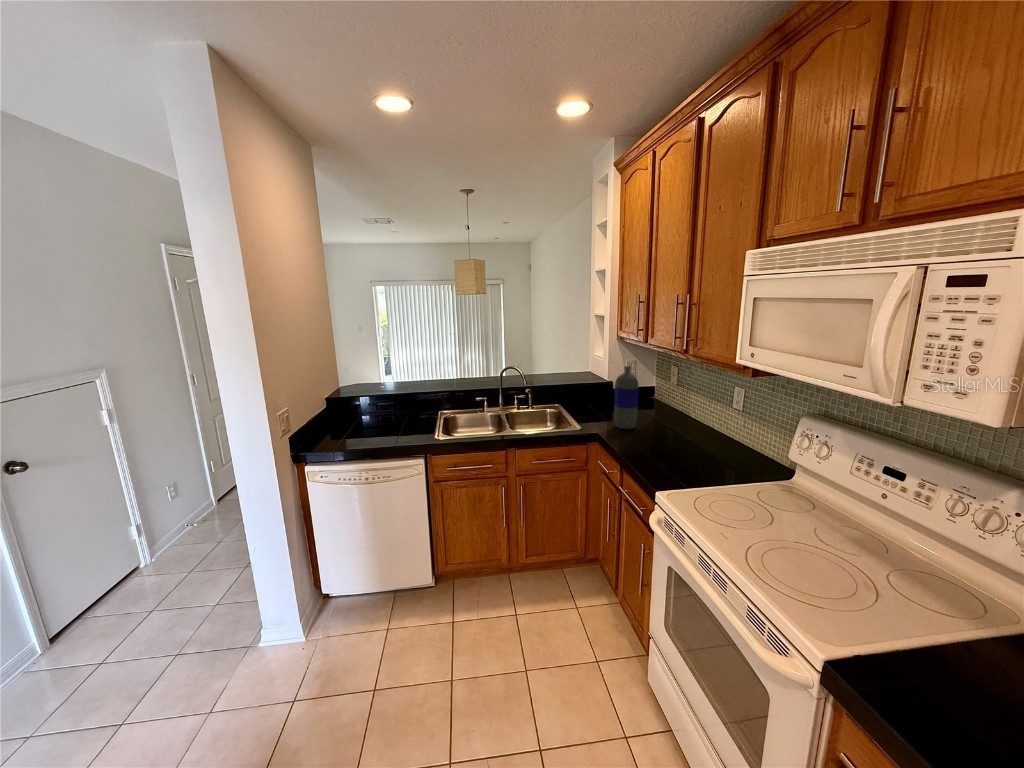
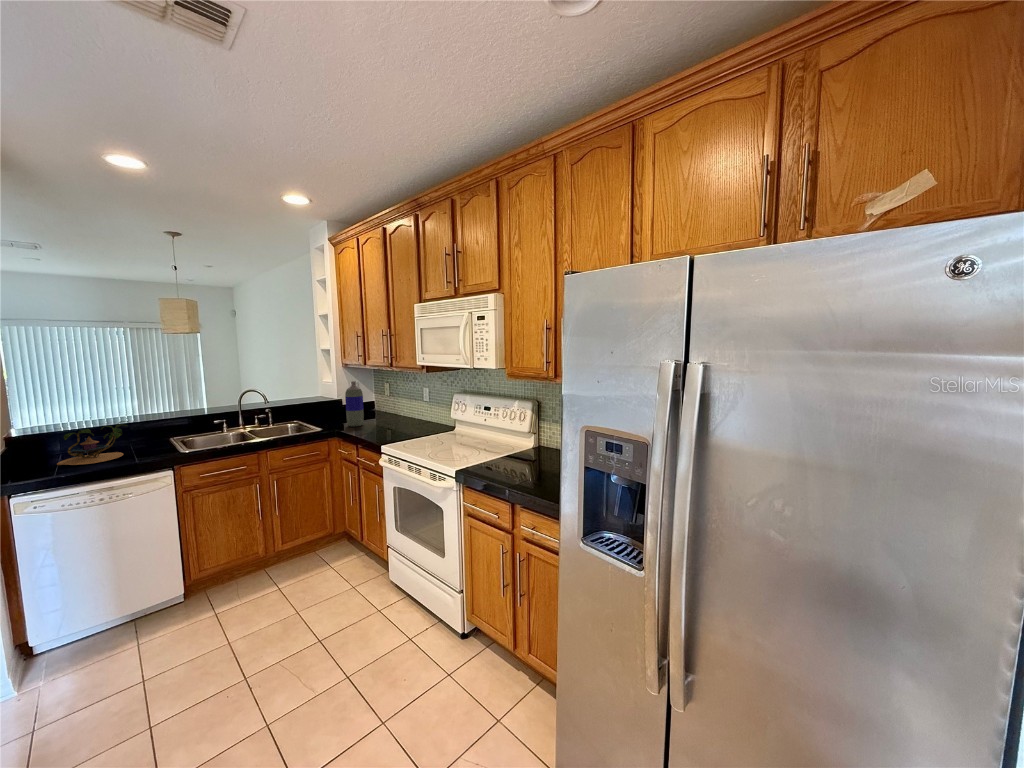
plant: none [349,392,403,435] -> present [57,421,127,465]

